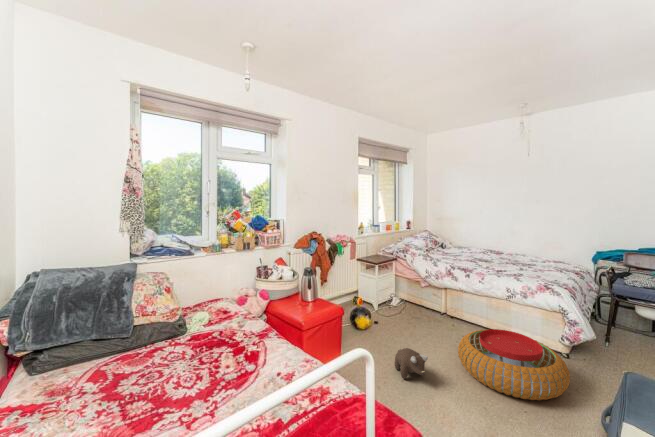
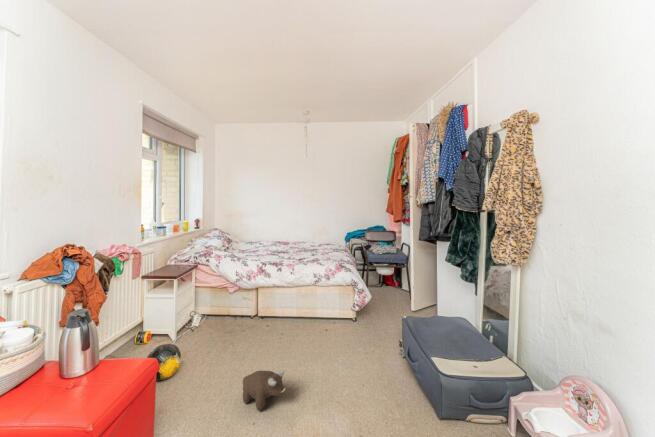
pouf: present [458,329,570,400] -> none [294,311,376,371]

